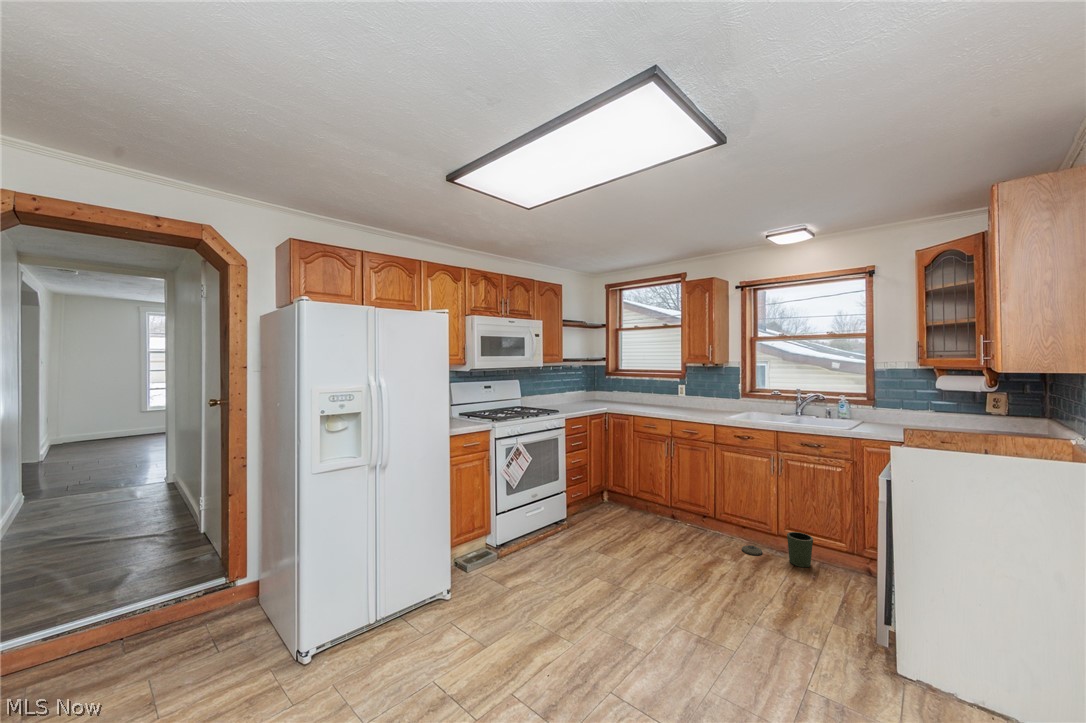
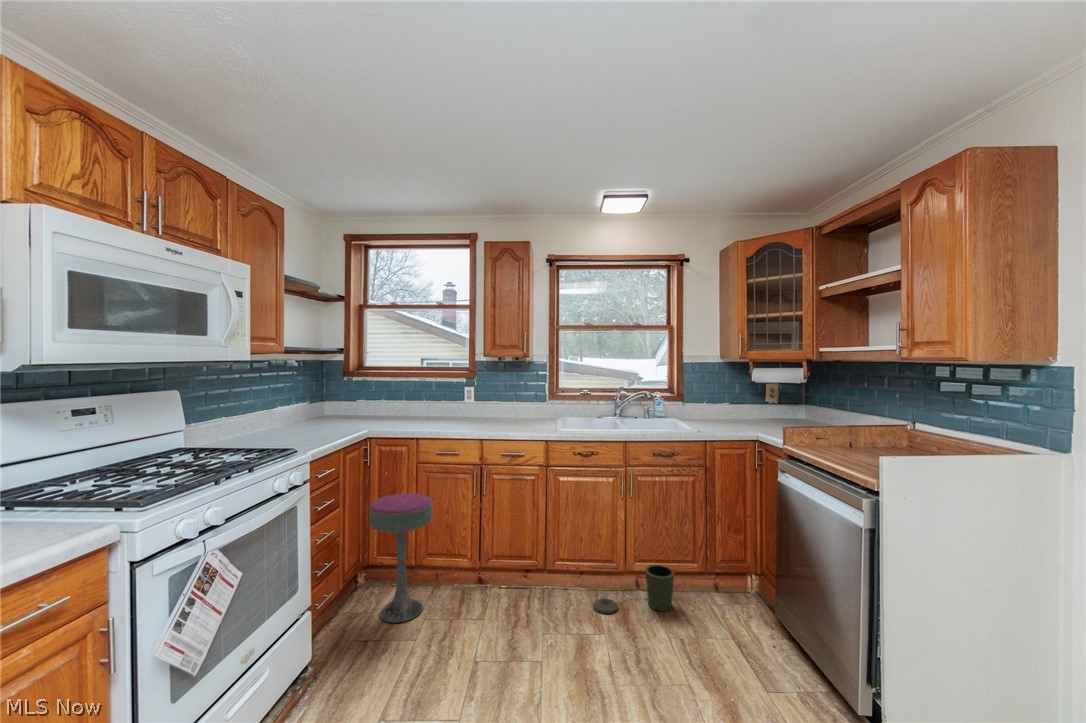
bar stool: none [601,447,637,520] -> present [369,493,432,623]

